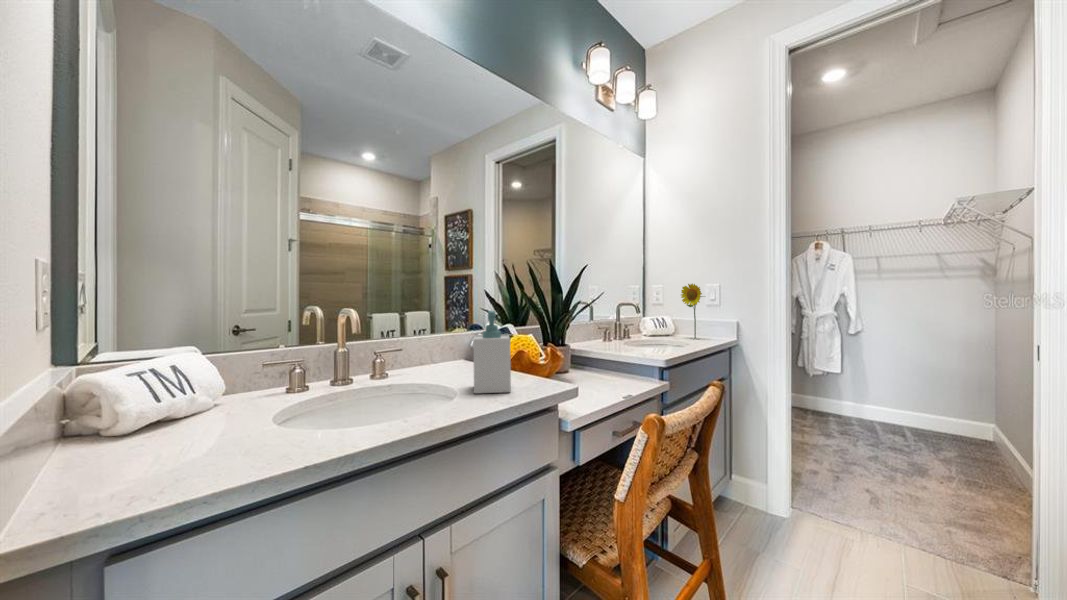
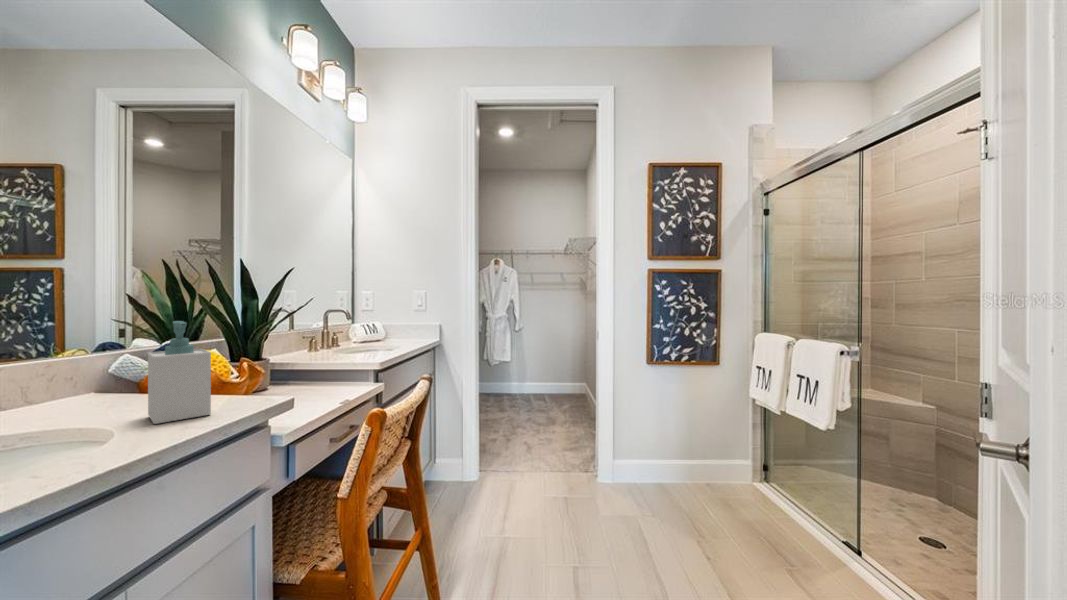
flower: present [681,284,702,339] -> none [389,290,413,343]

